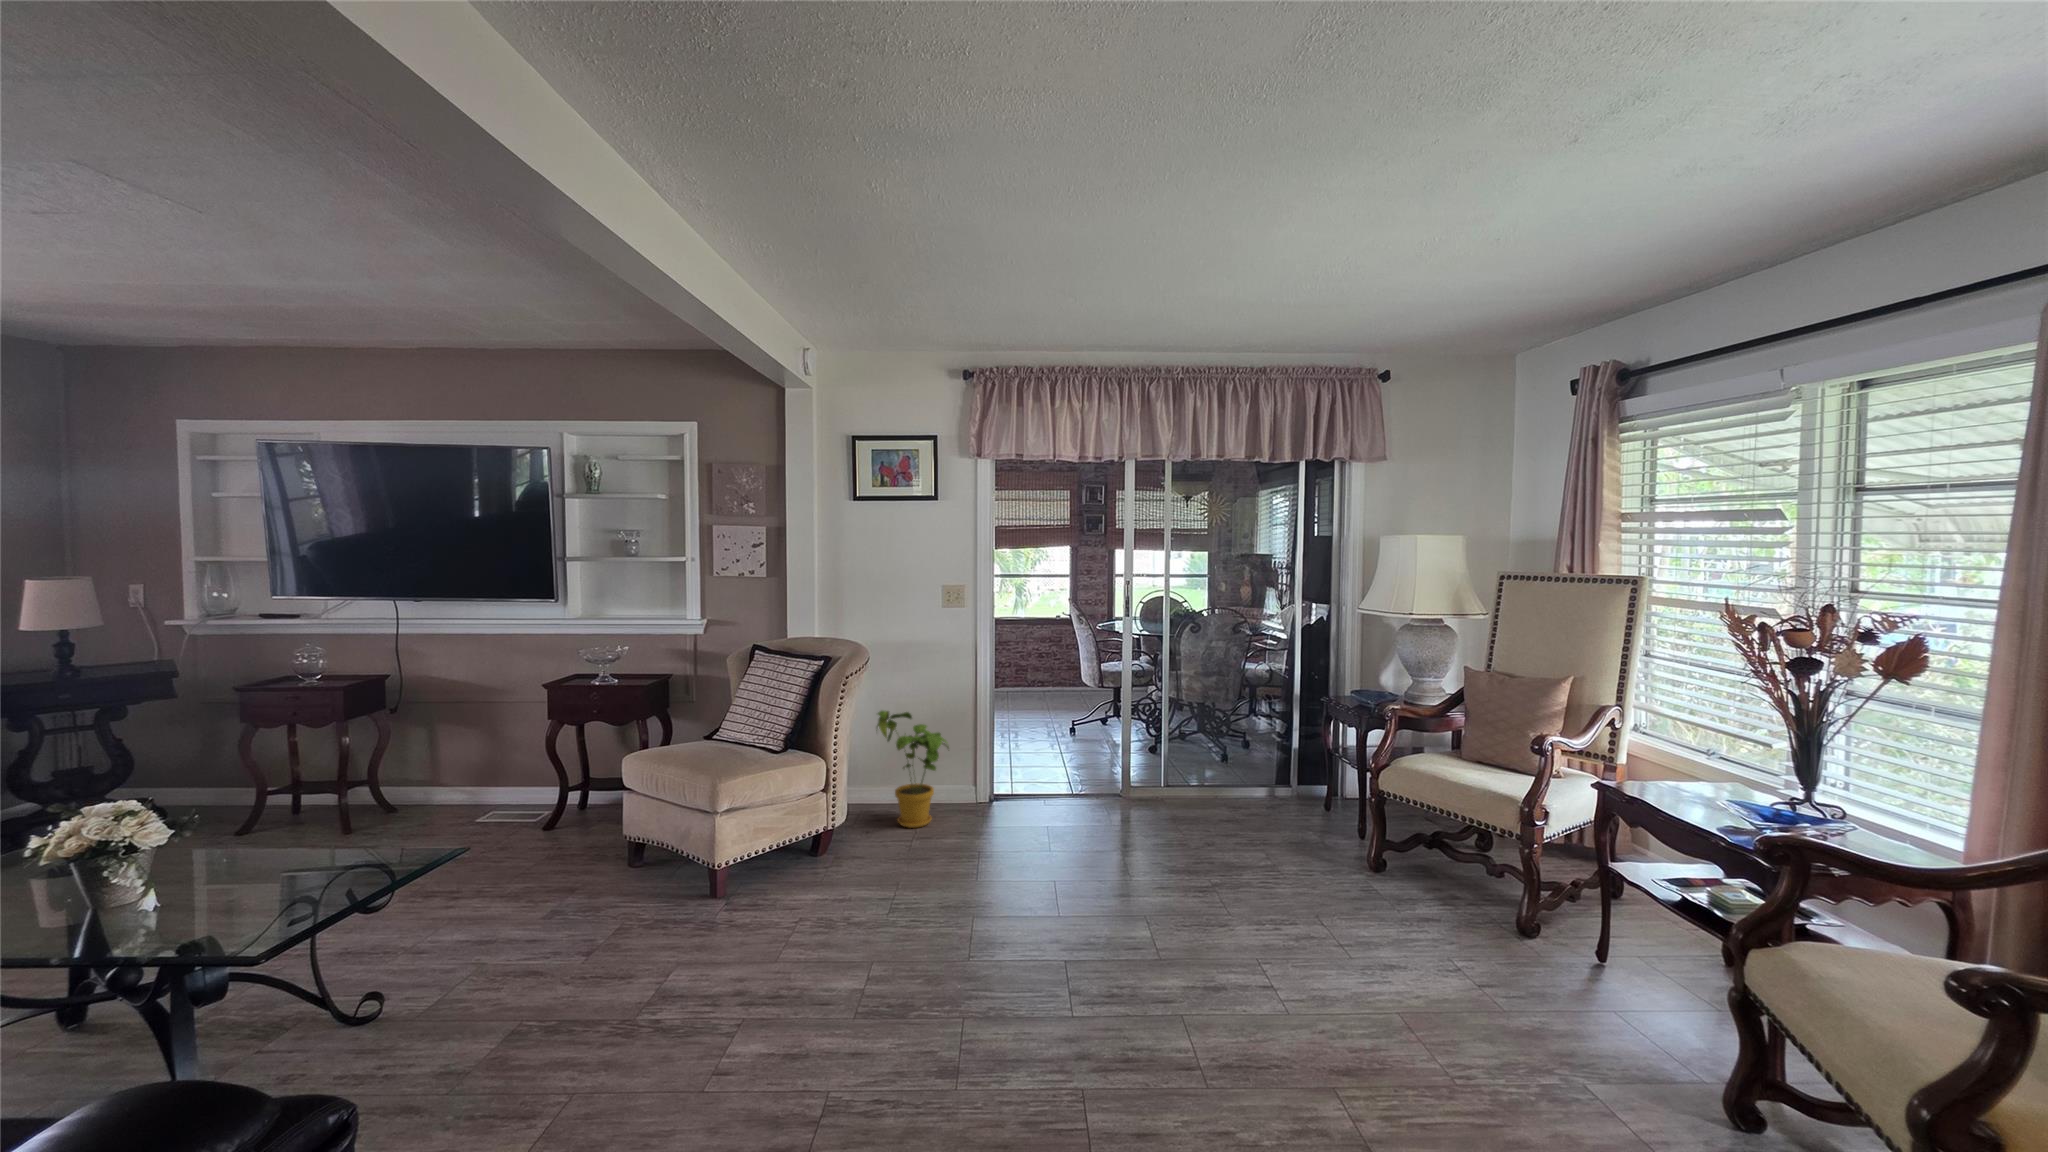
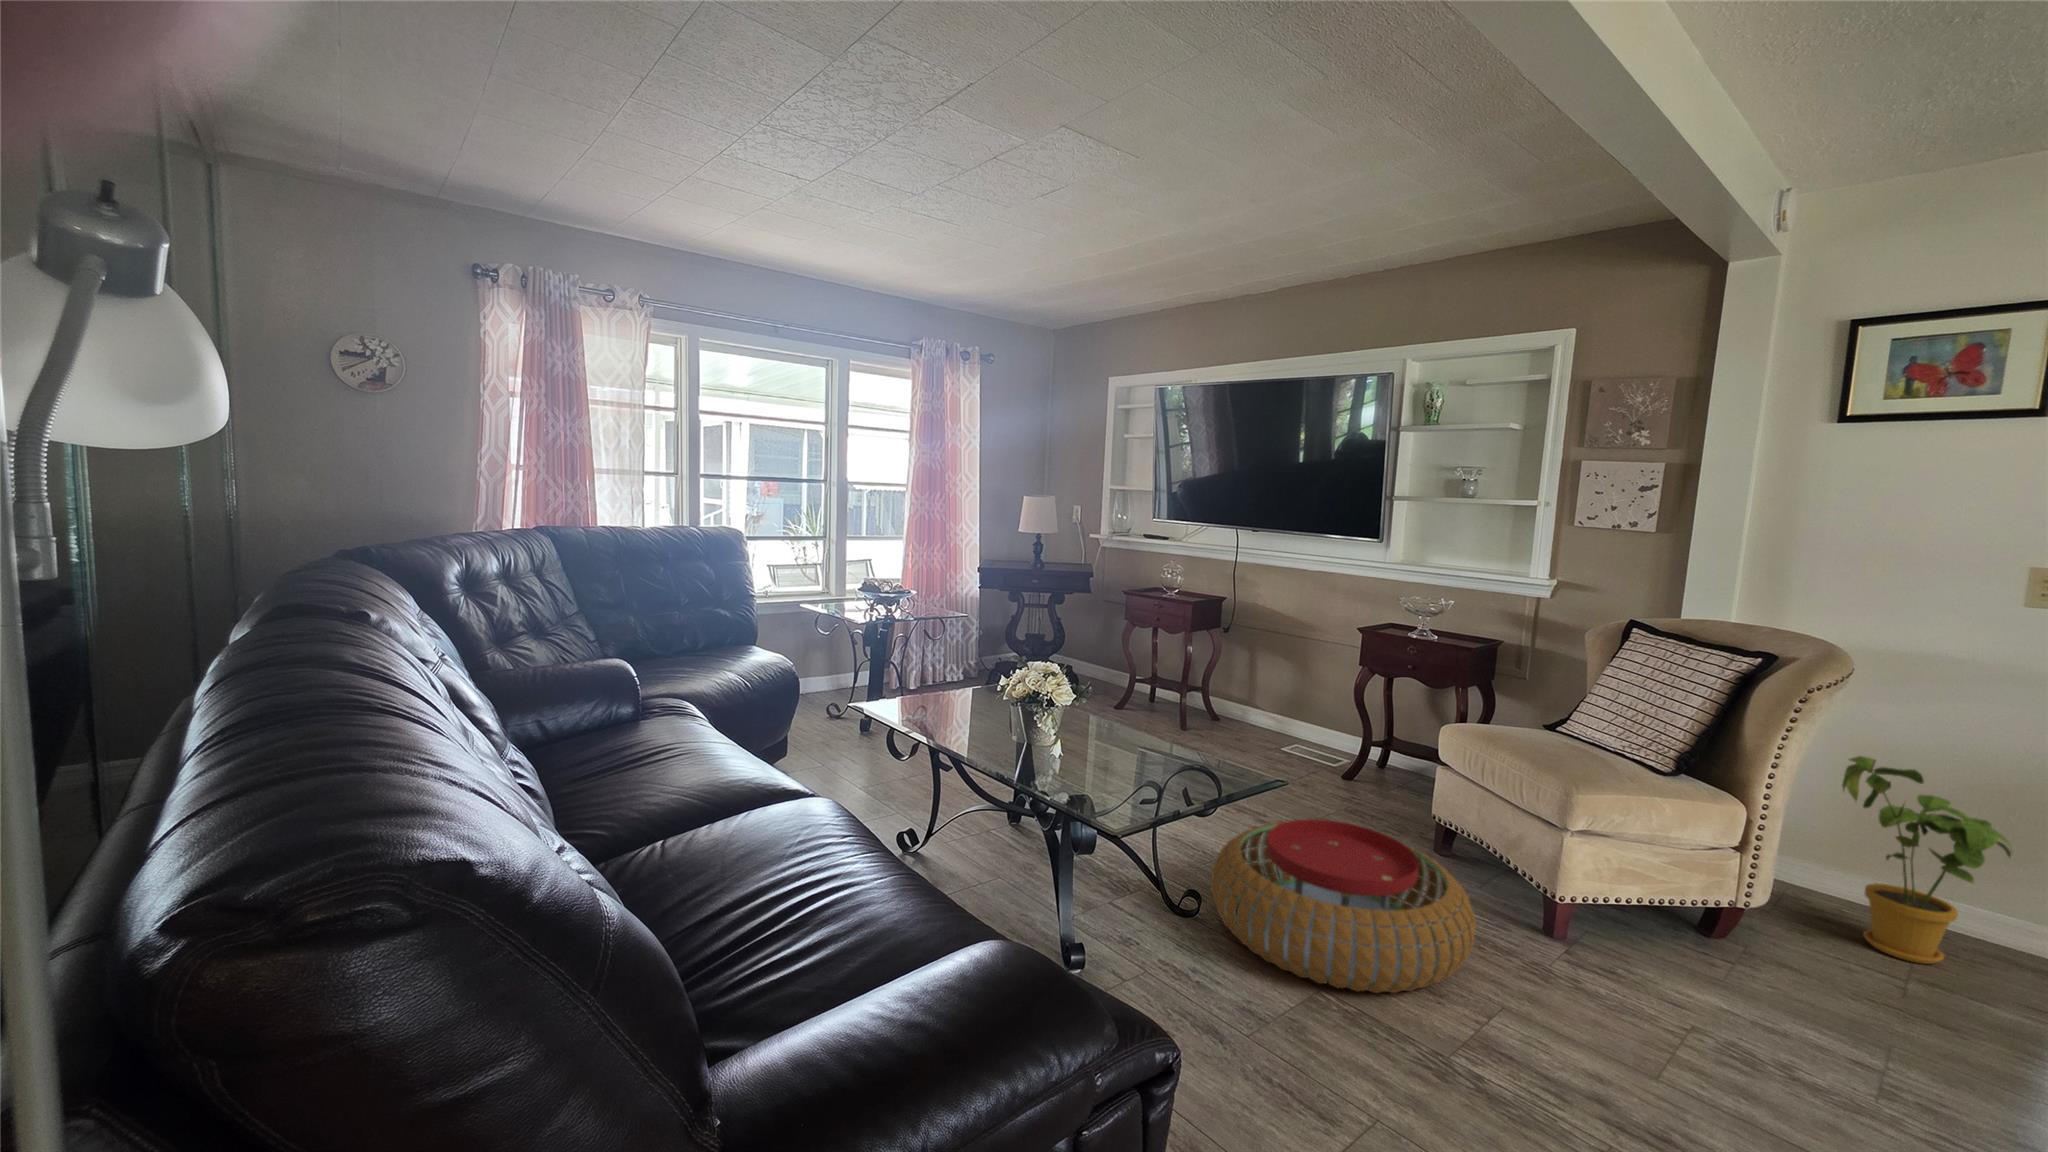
pouf: none [372,870,650,1039] -> present [1211,819,1476,993]

